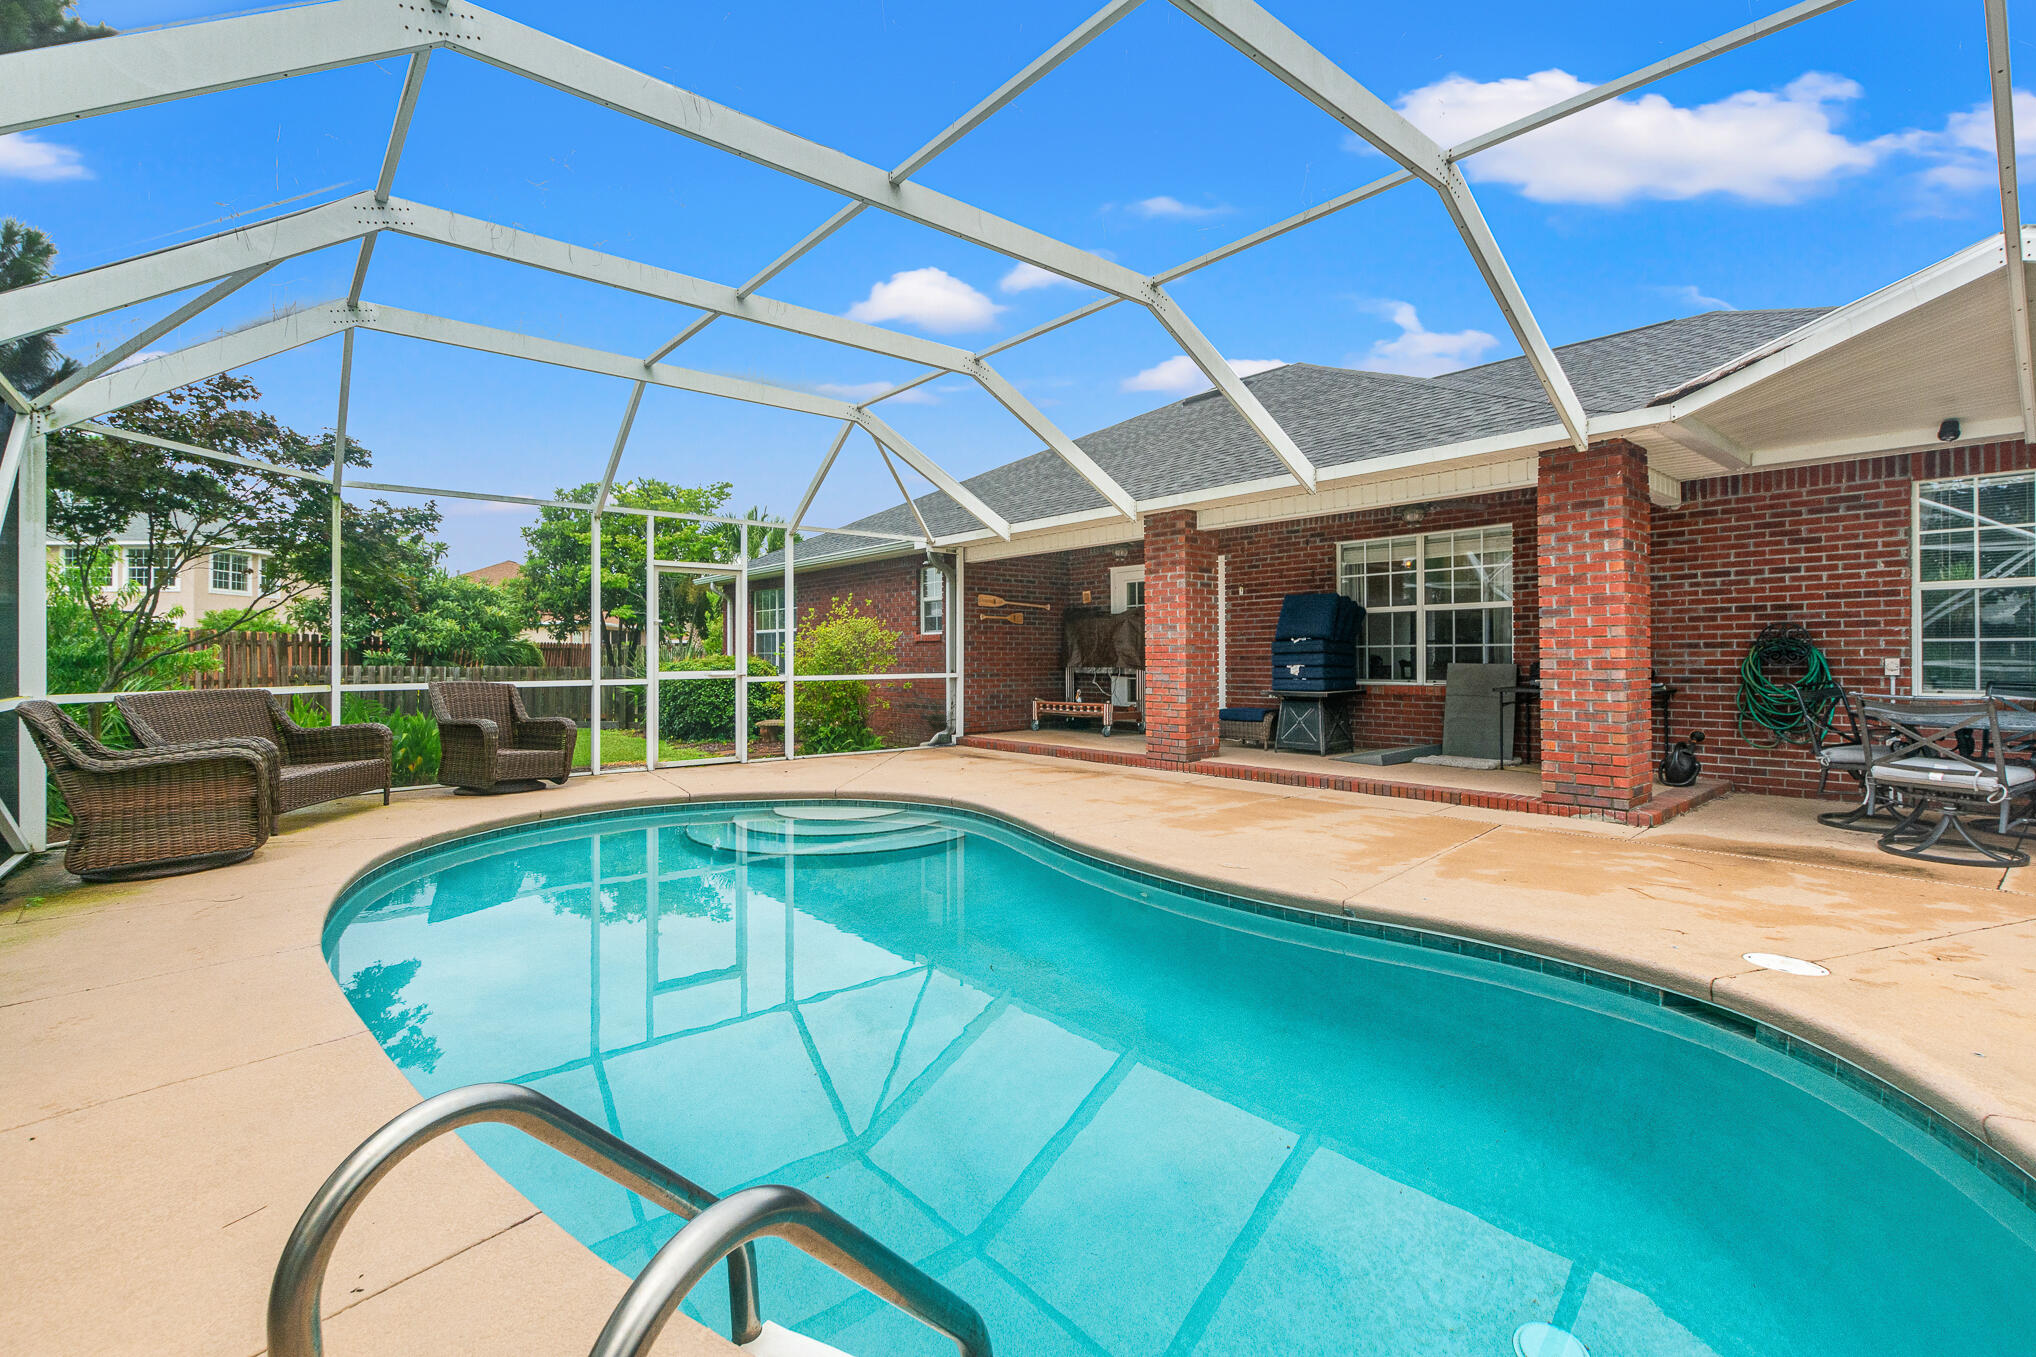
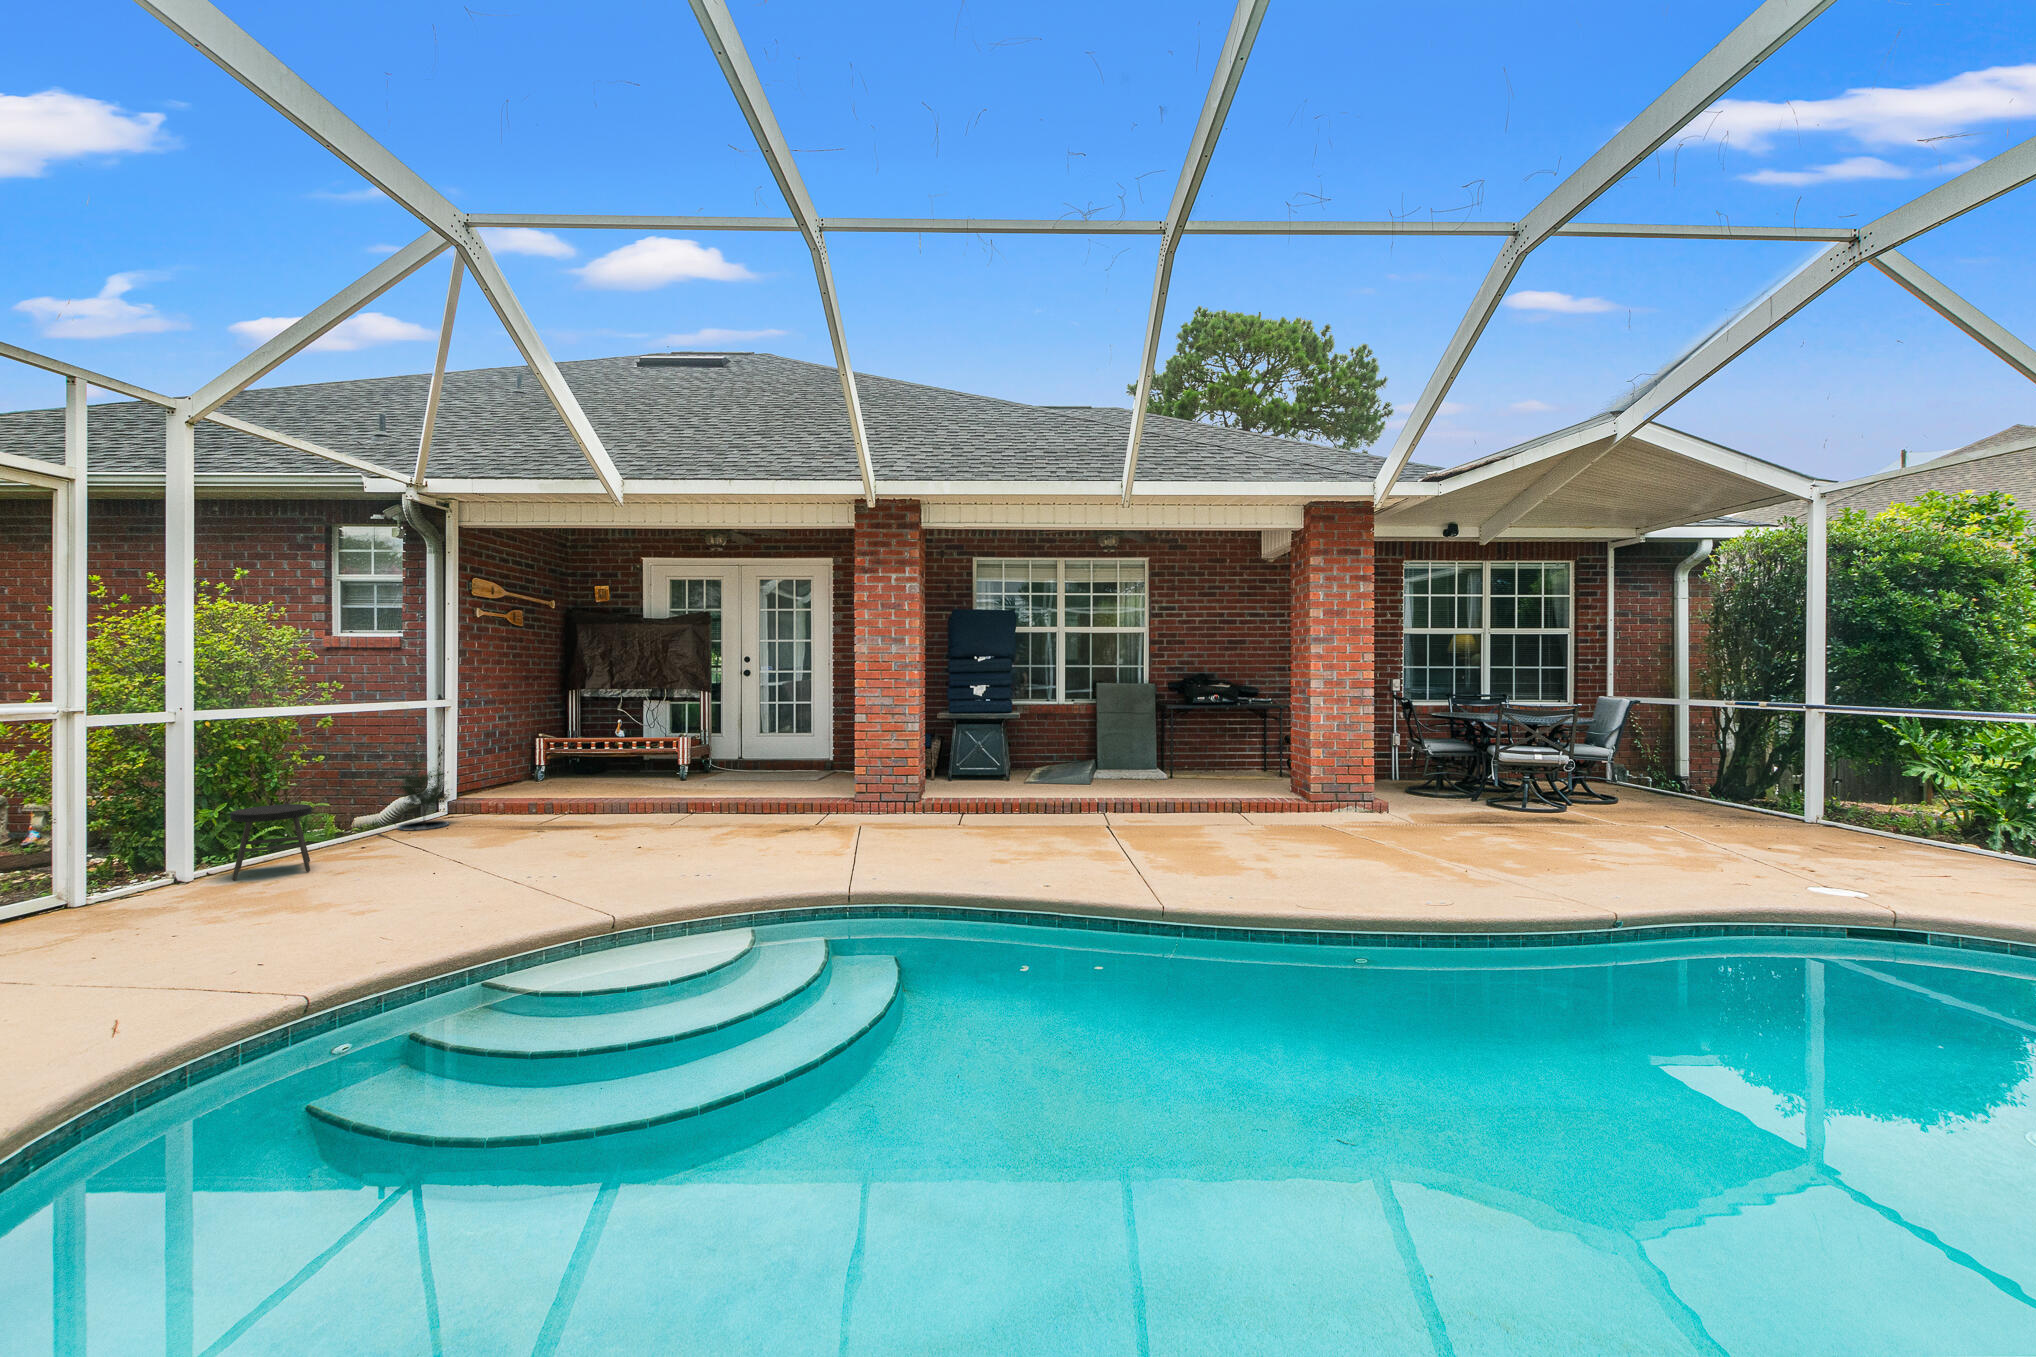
stool: none [824,722,862,756] -> present [230,804,312,880]

